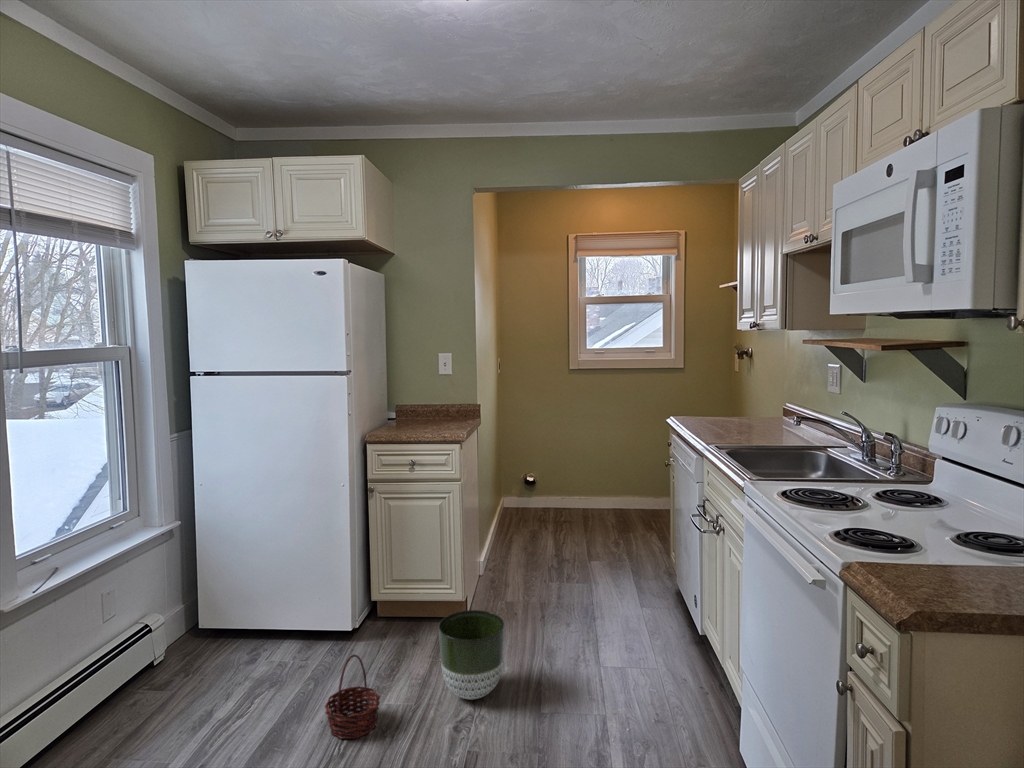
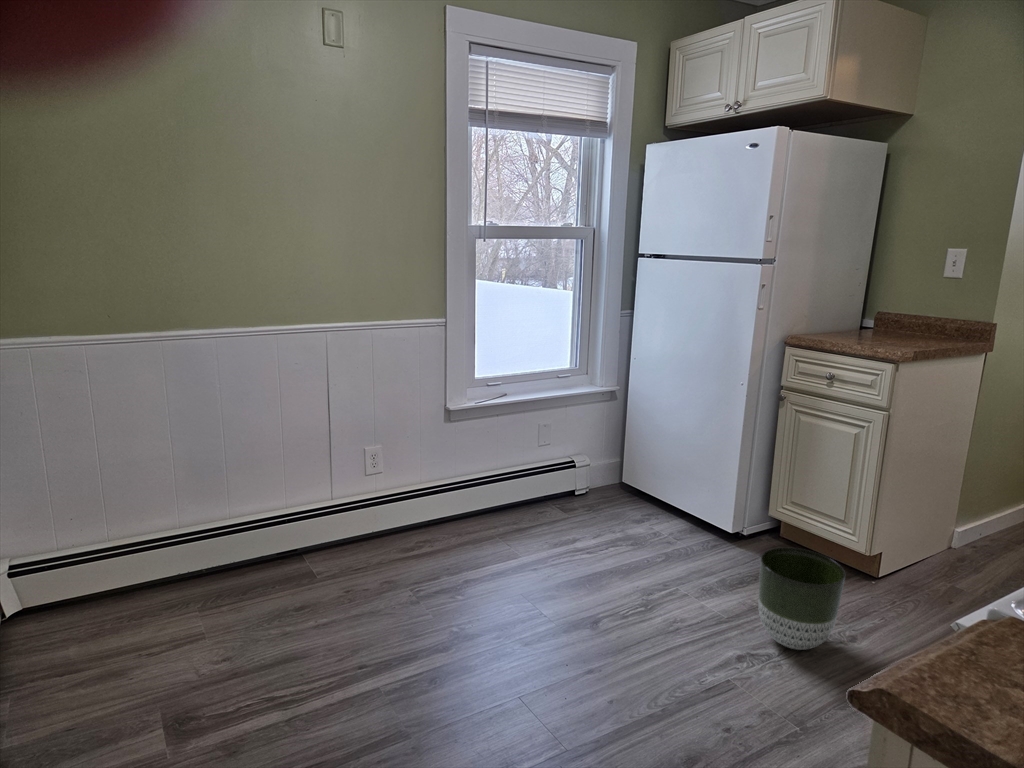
basket: present [325,655,380,739] -> none [633,537,687,615]

